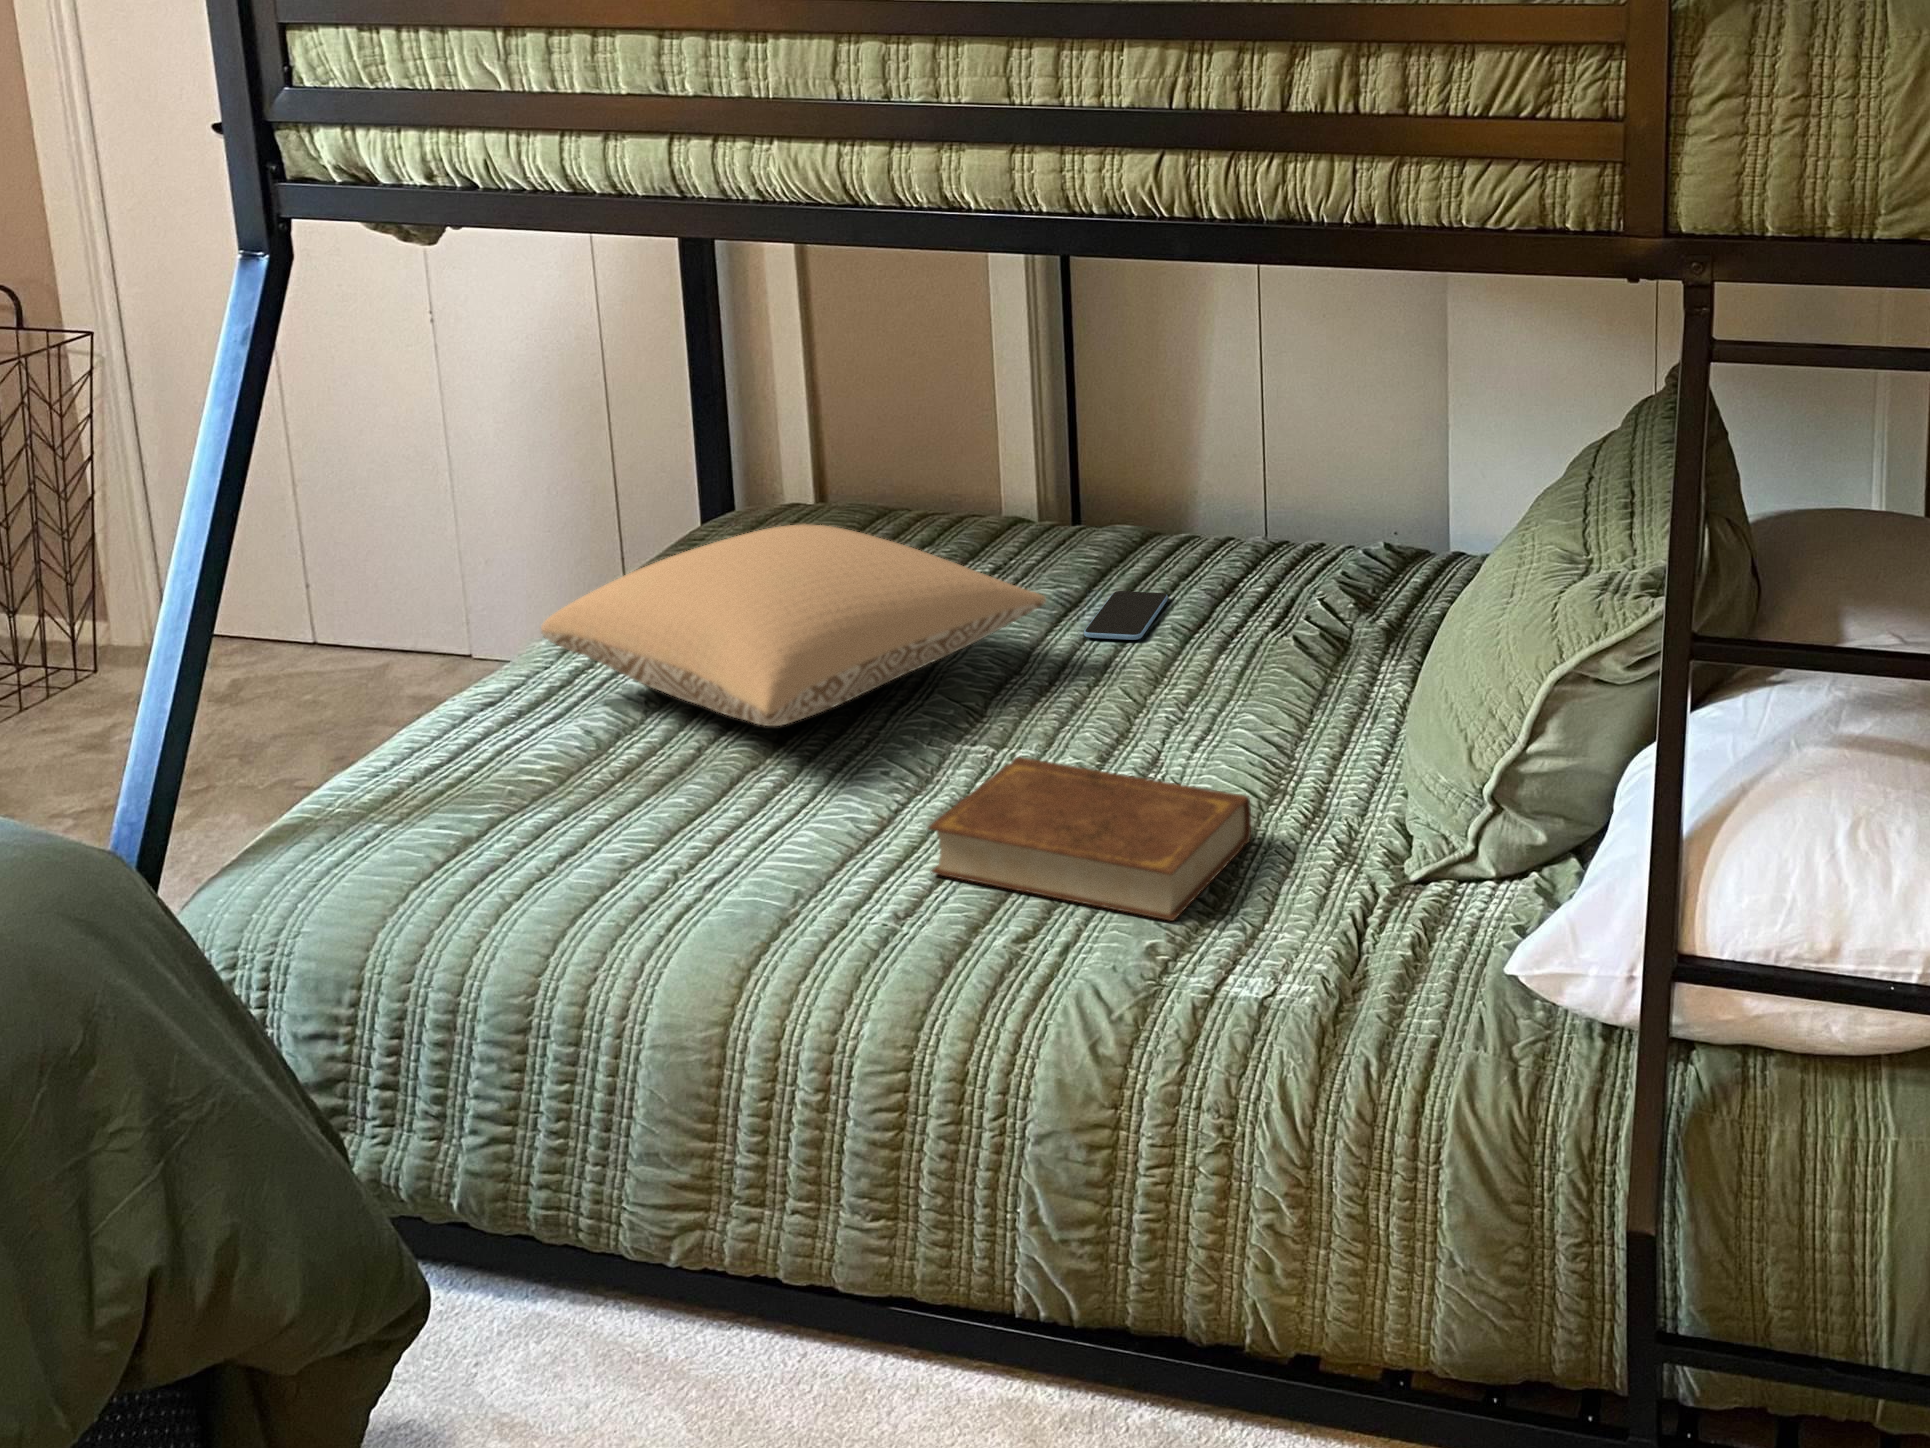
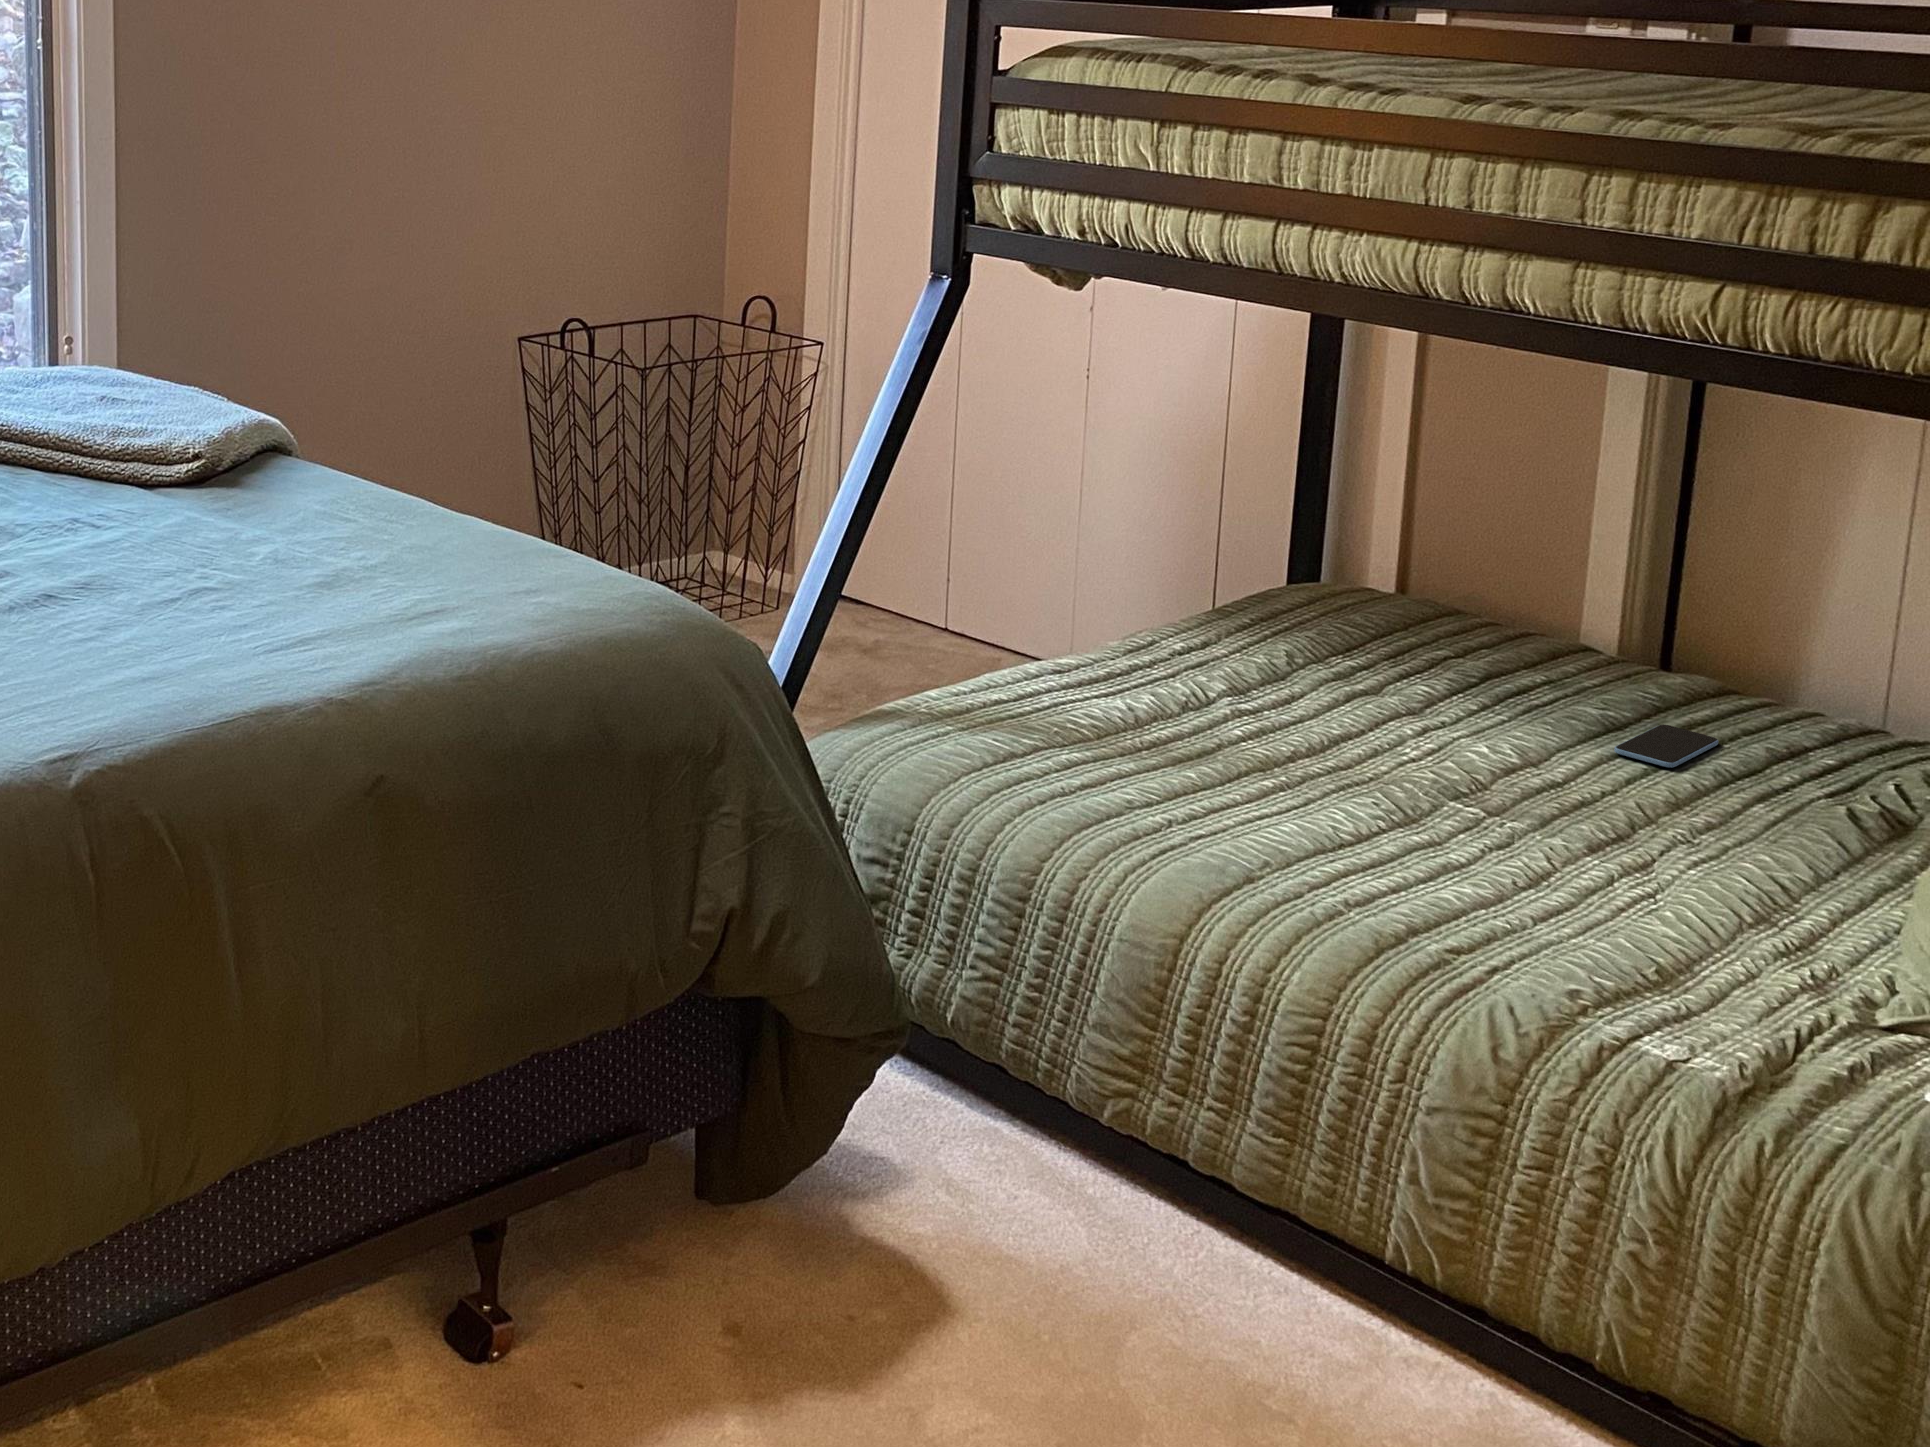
pillow: present [541,524,1046,726] -> none [1110,583,1575,739]
book: present [928,757,1251,921] -> none [1391,815,1724,981]

